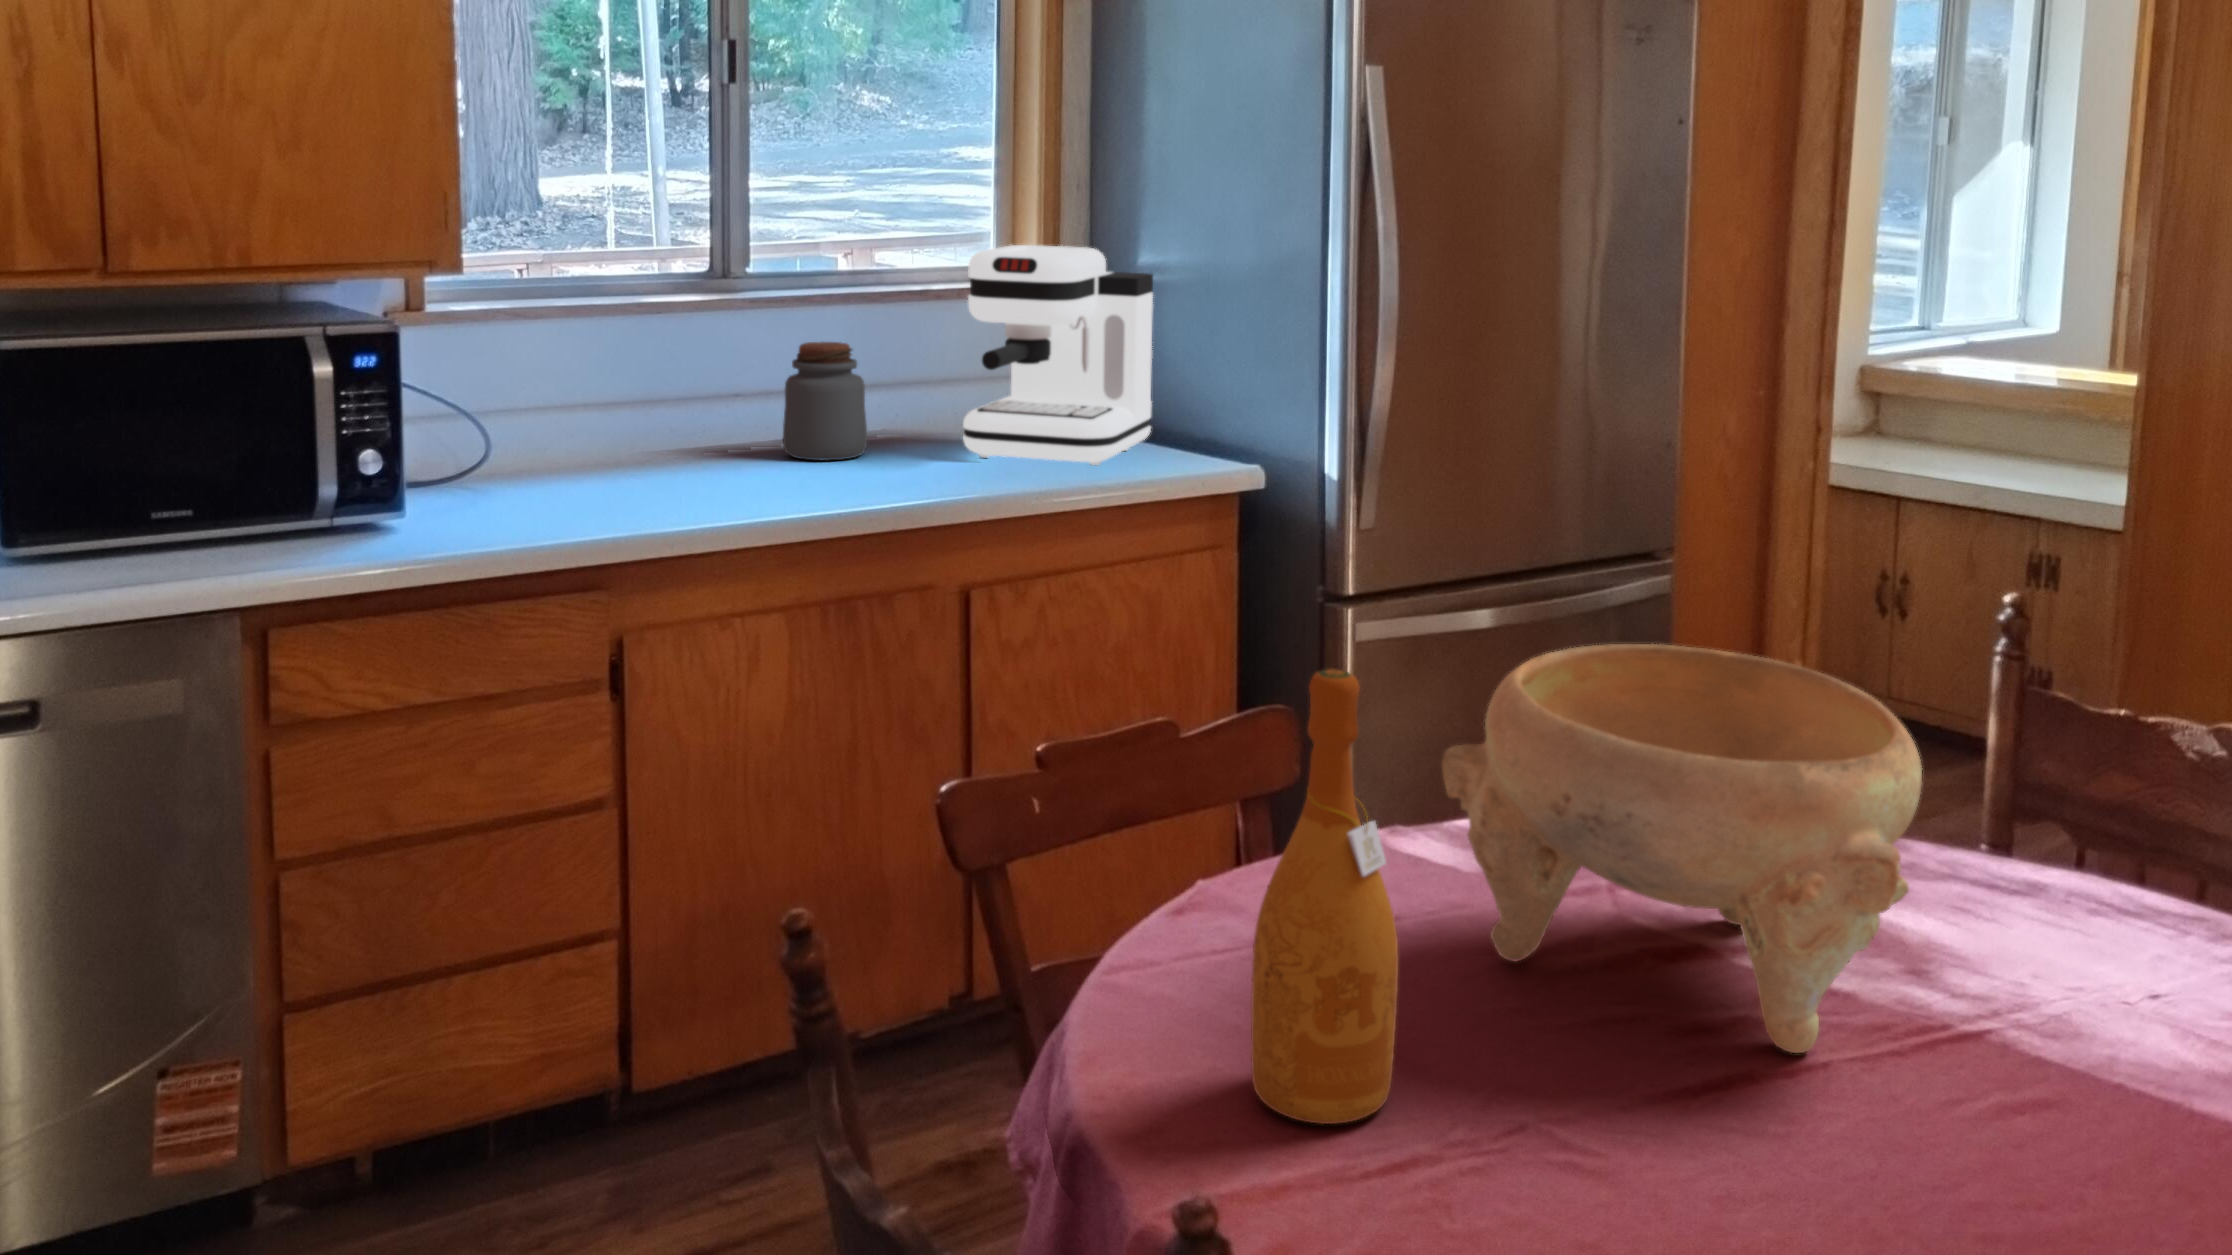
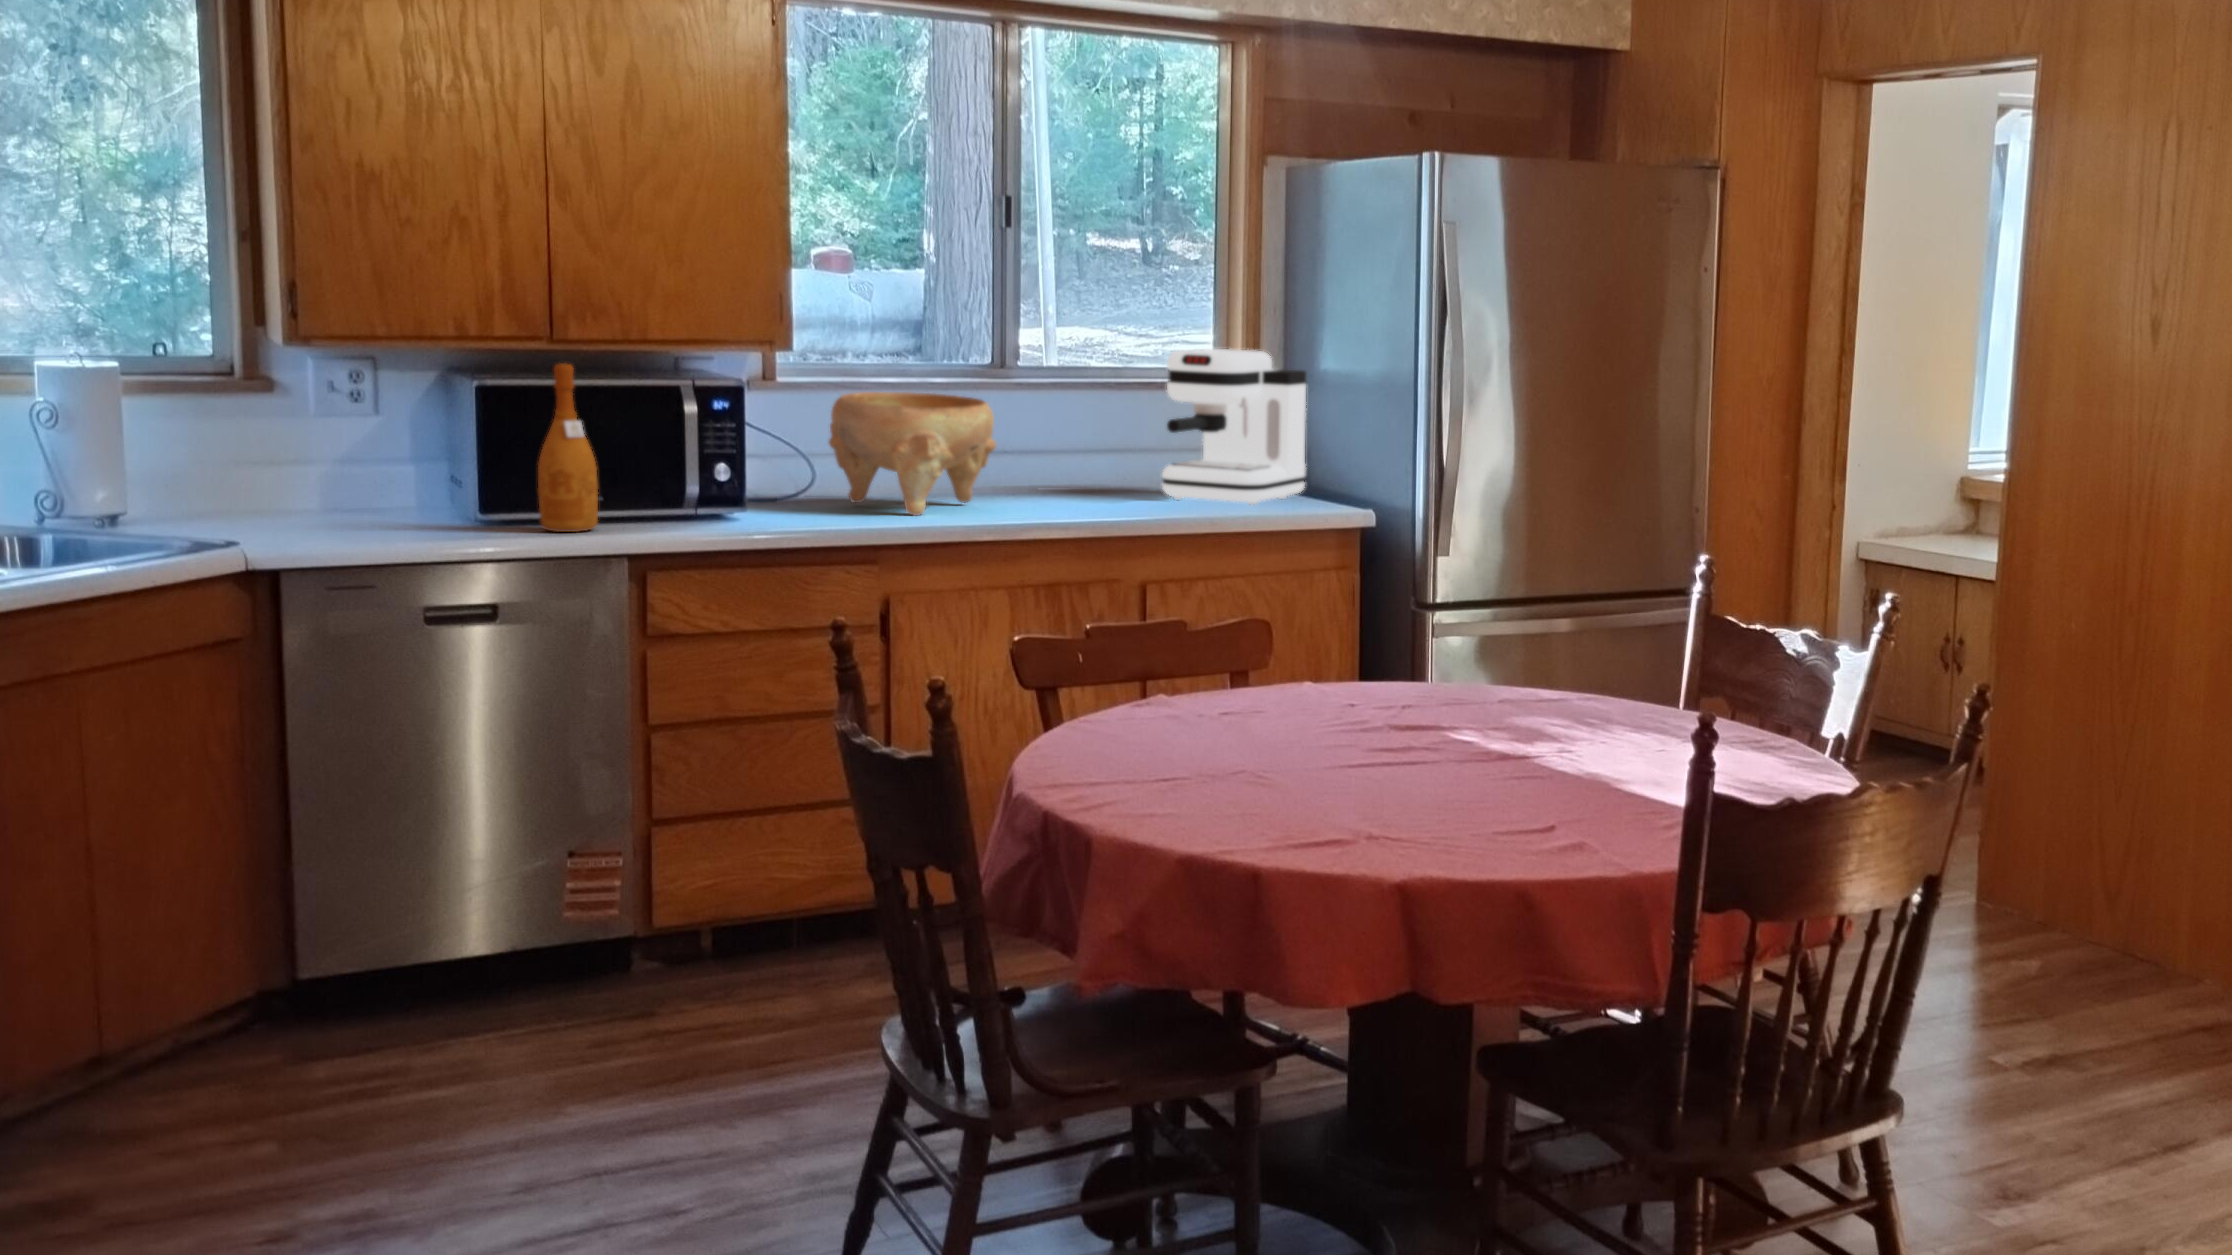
jar: present [783,342,867,461] -> none [1035,414,1096,498]
decorative bowl: present [1442,644,1922,1053] -> present [829,392,996,516]
wine bottle: present [1251,669,1398,1124] -> present [538,363,598,532]

